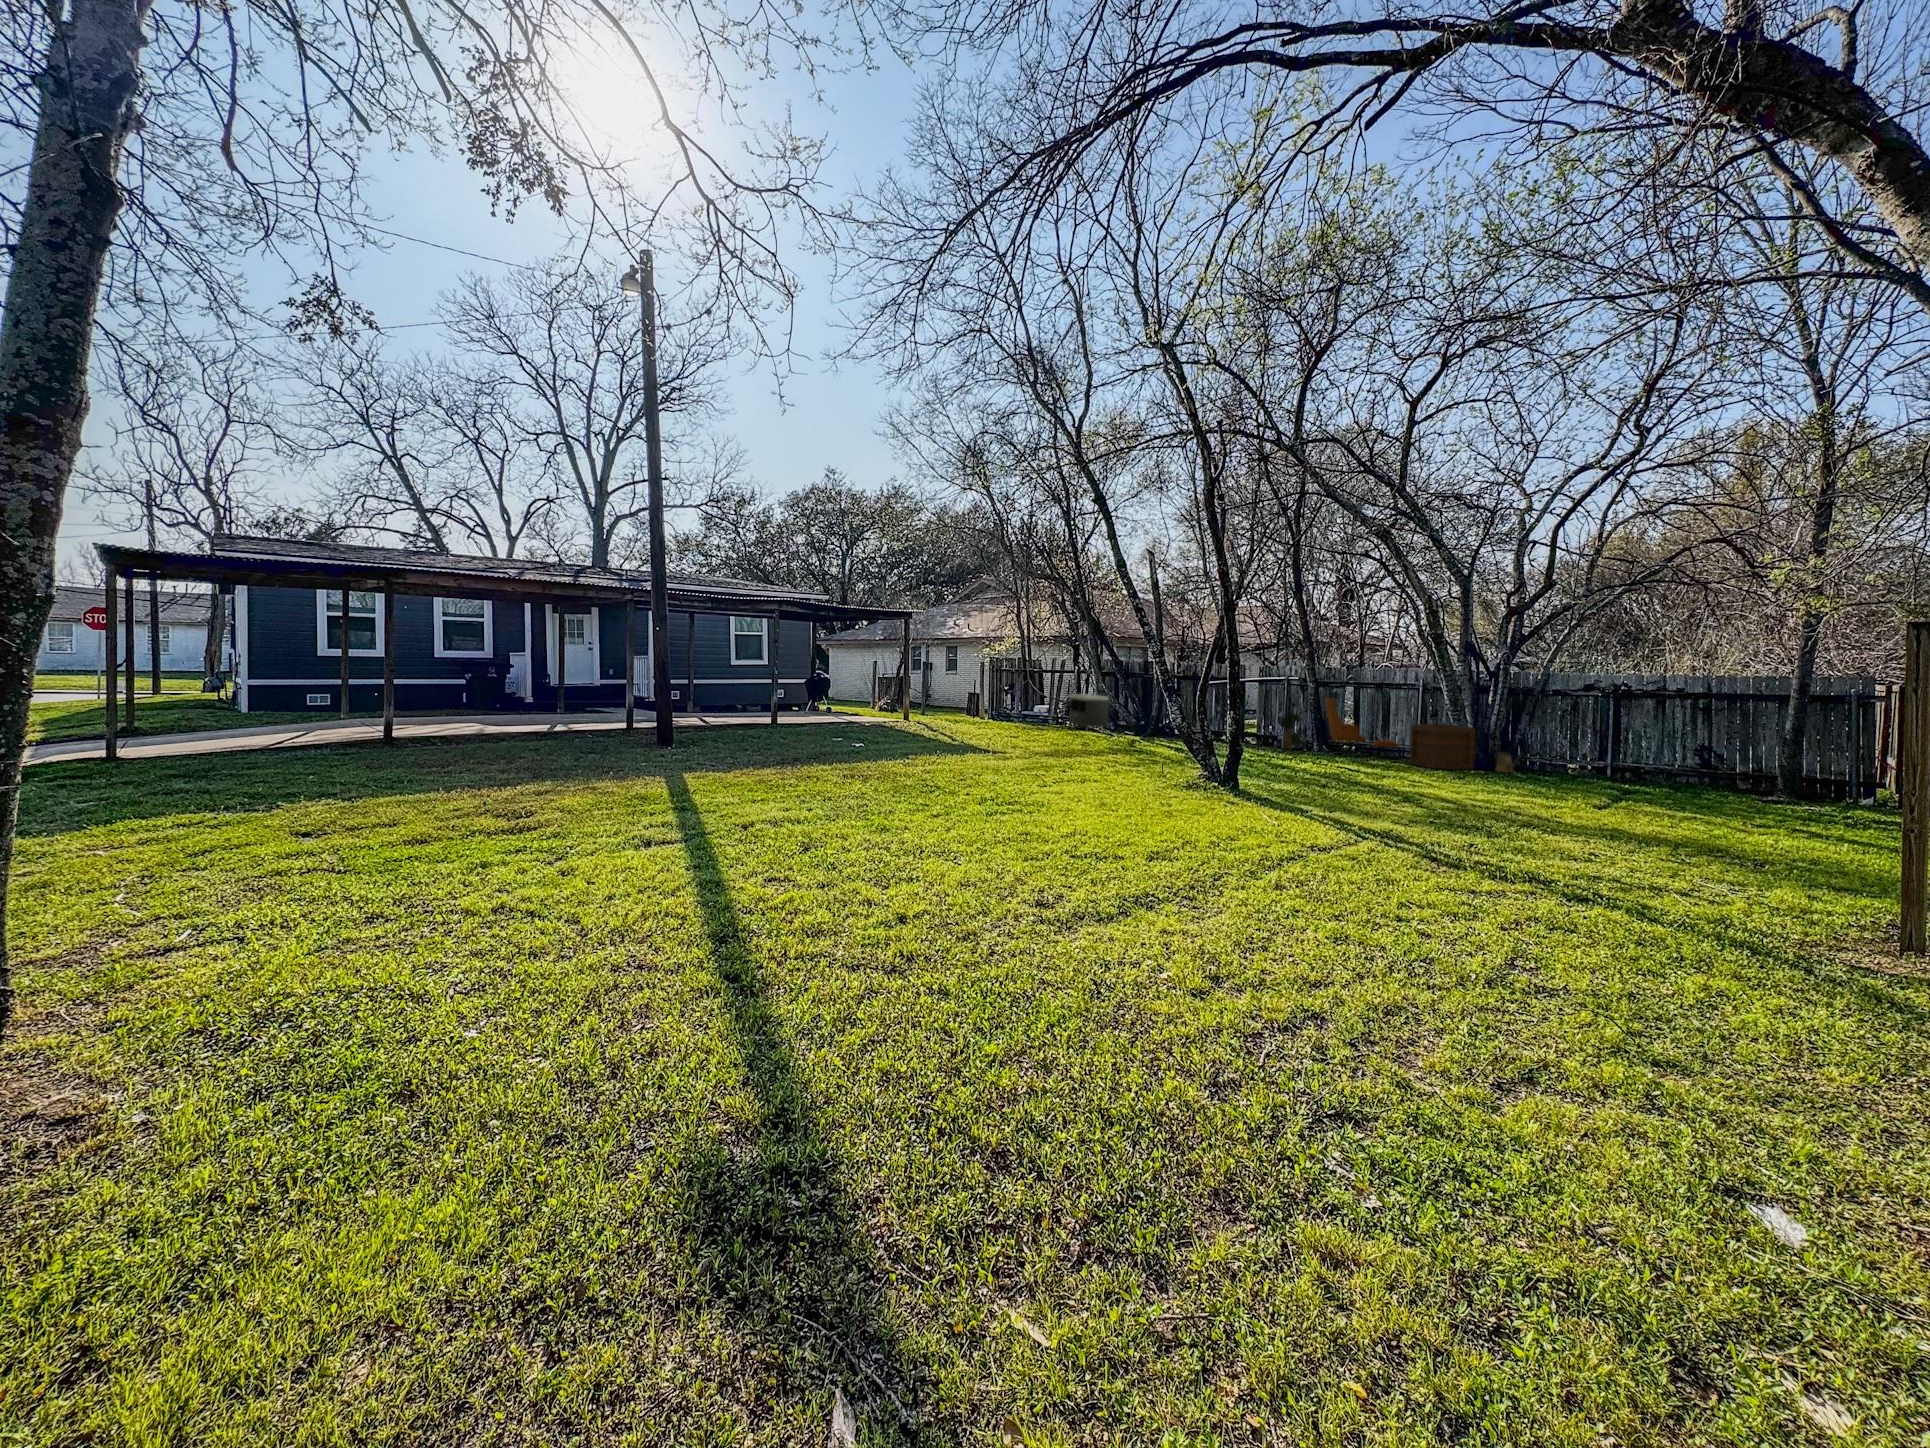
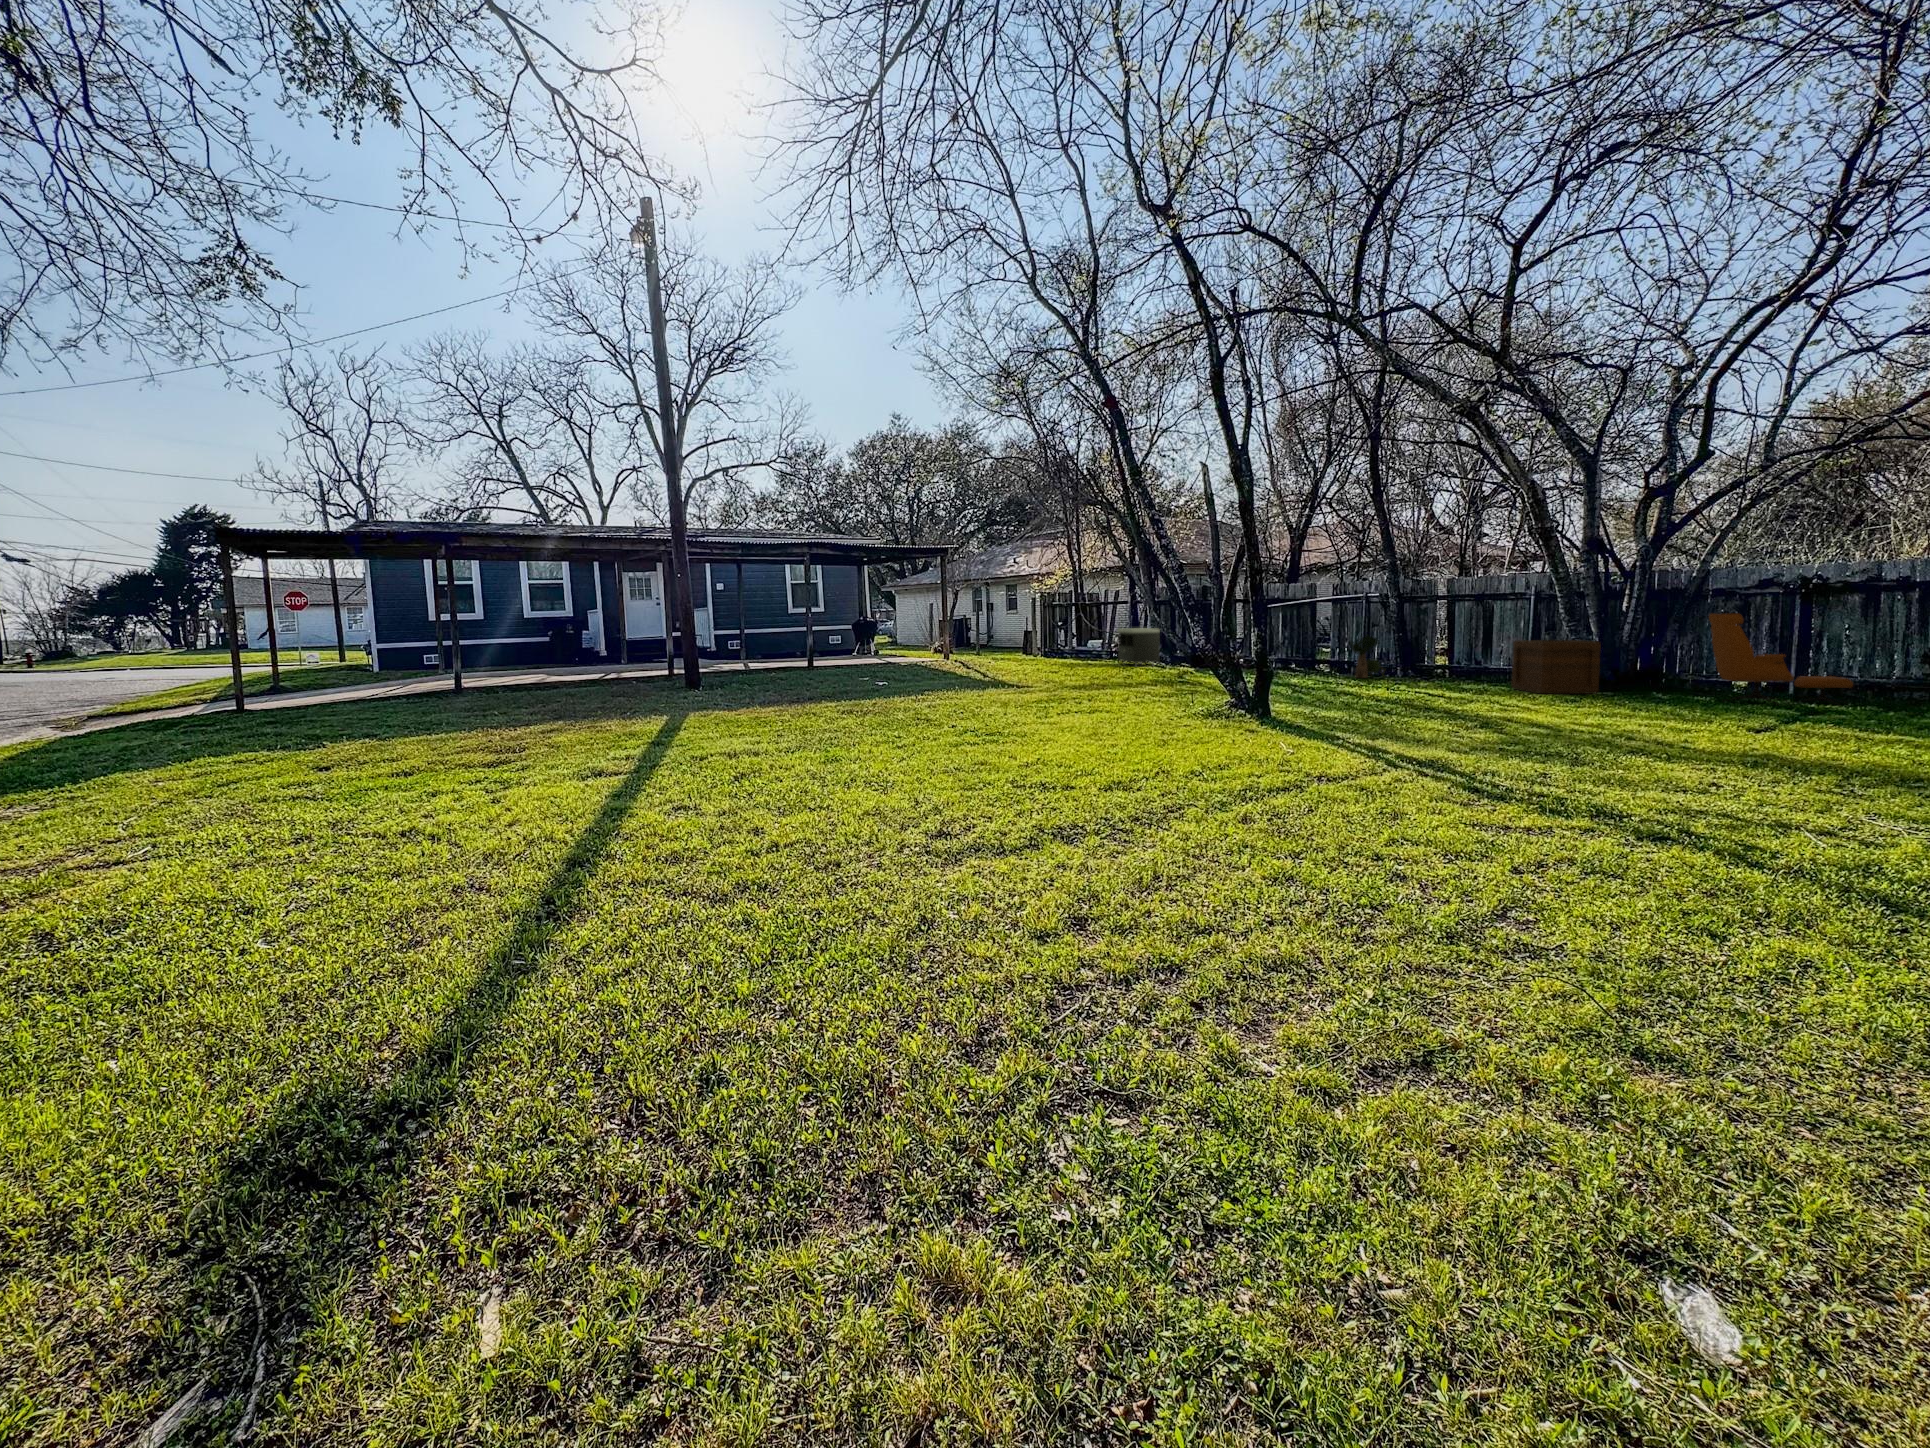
lounge chair: present [1325,698,1400,756] -> present [1709,613,1853,705]
watering can: present [1495,752,1519,773] -> none [1628,670,1667,696]

